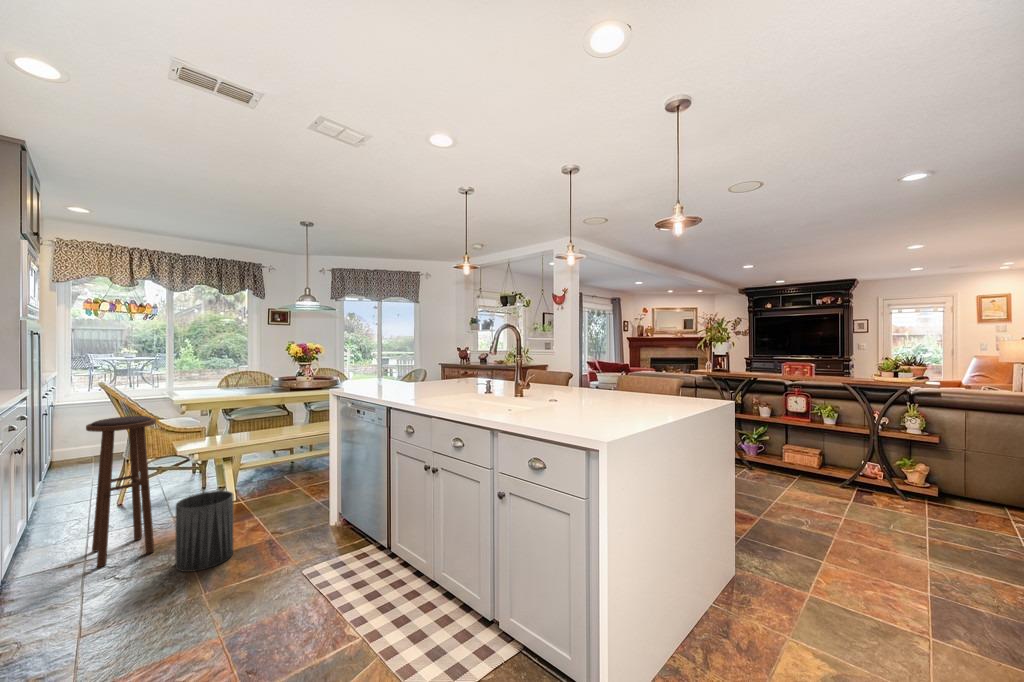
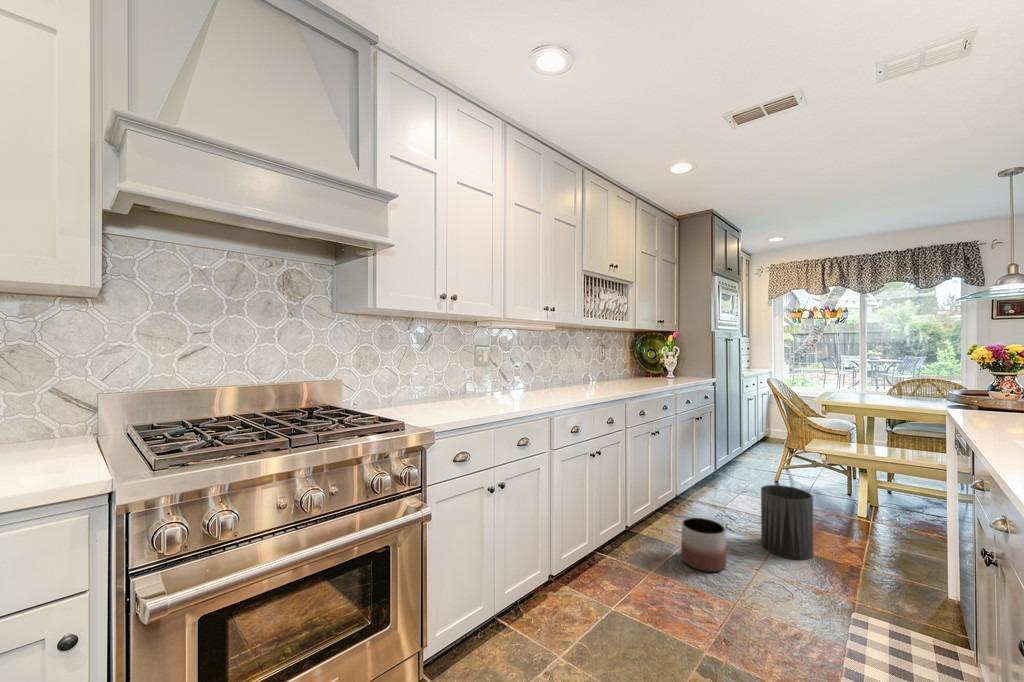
stool: present [86,416,156,567] -> none [721,404,767,523]
planter: none [99,568,171,647] -> present [681,518,726,572]

